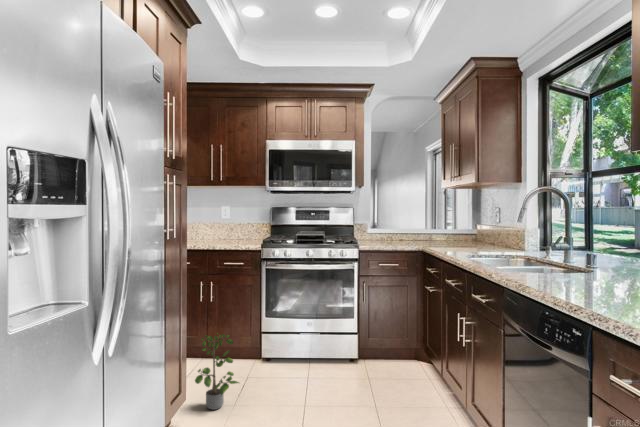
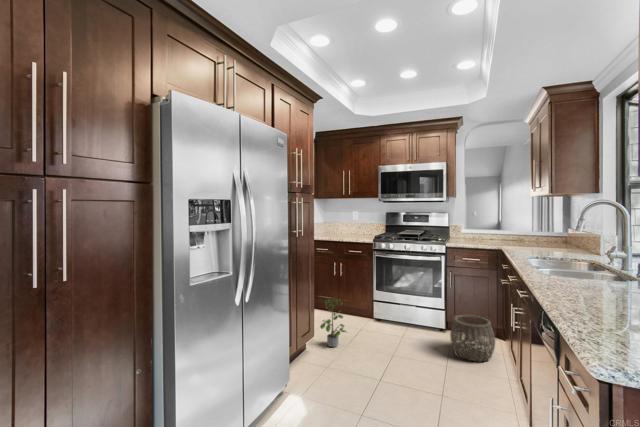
woven basket: none [374,336,428,395] -> present [450,315,495,362]

